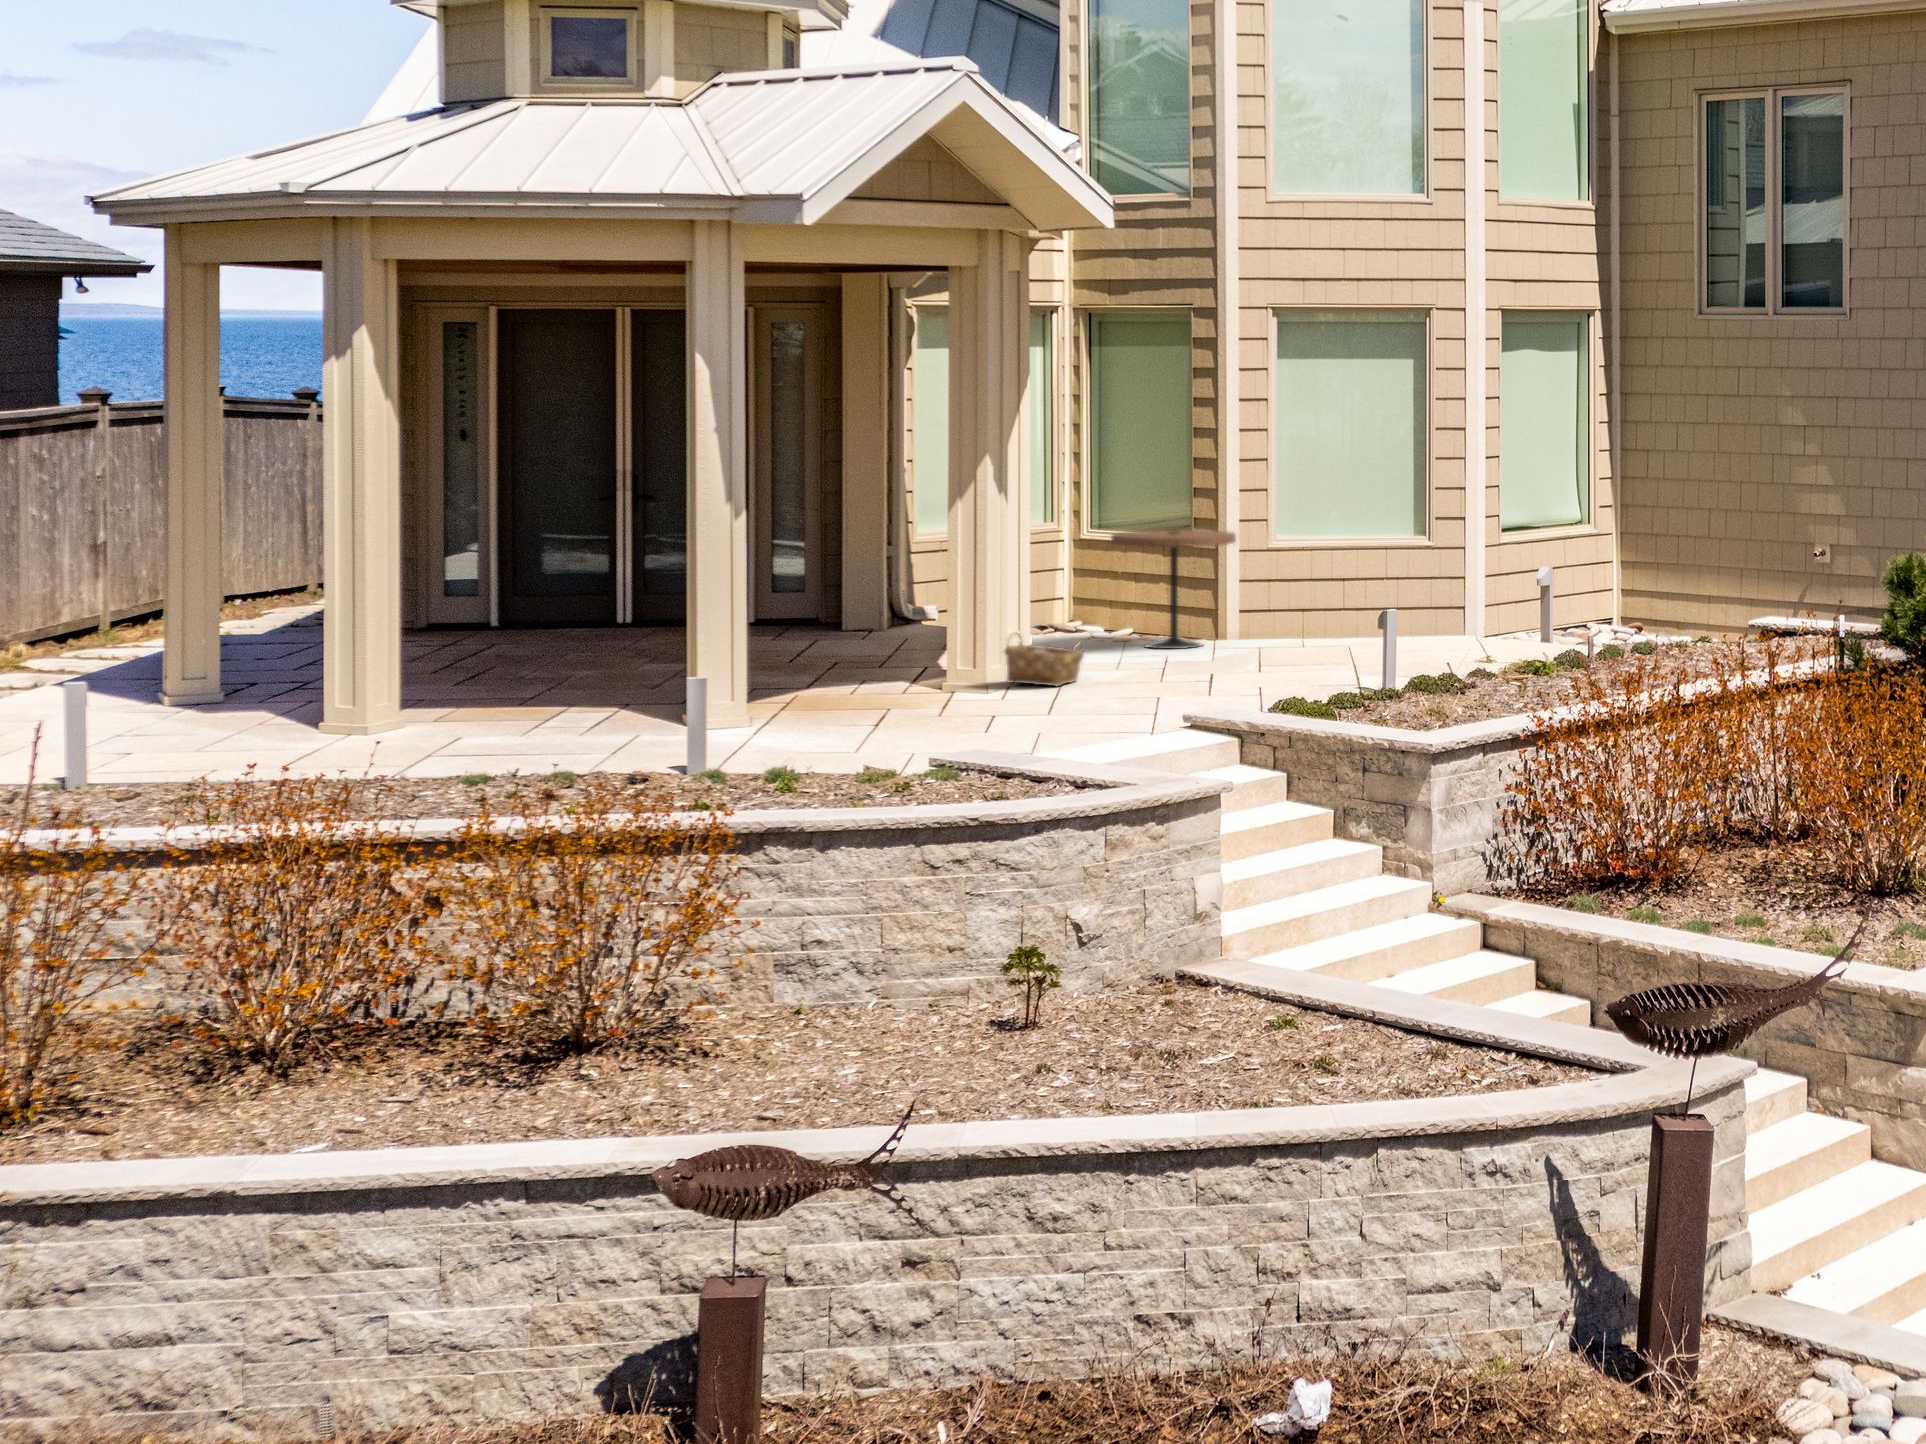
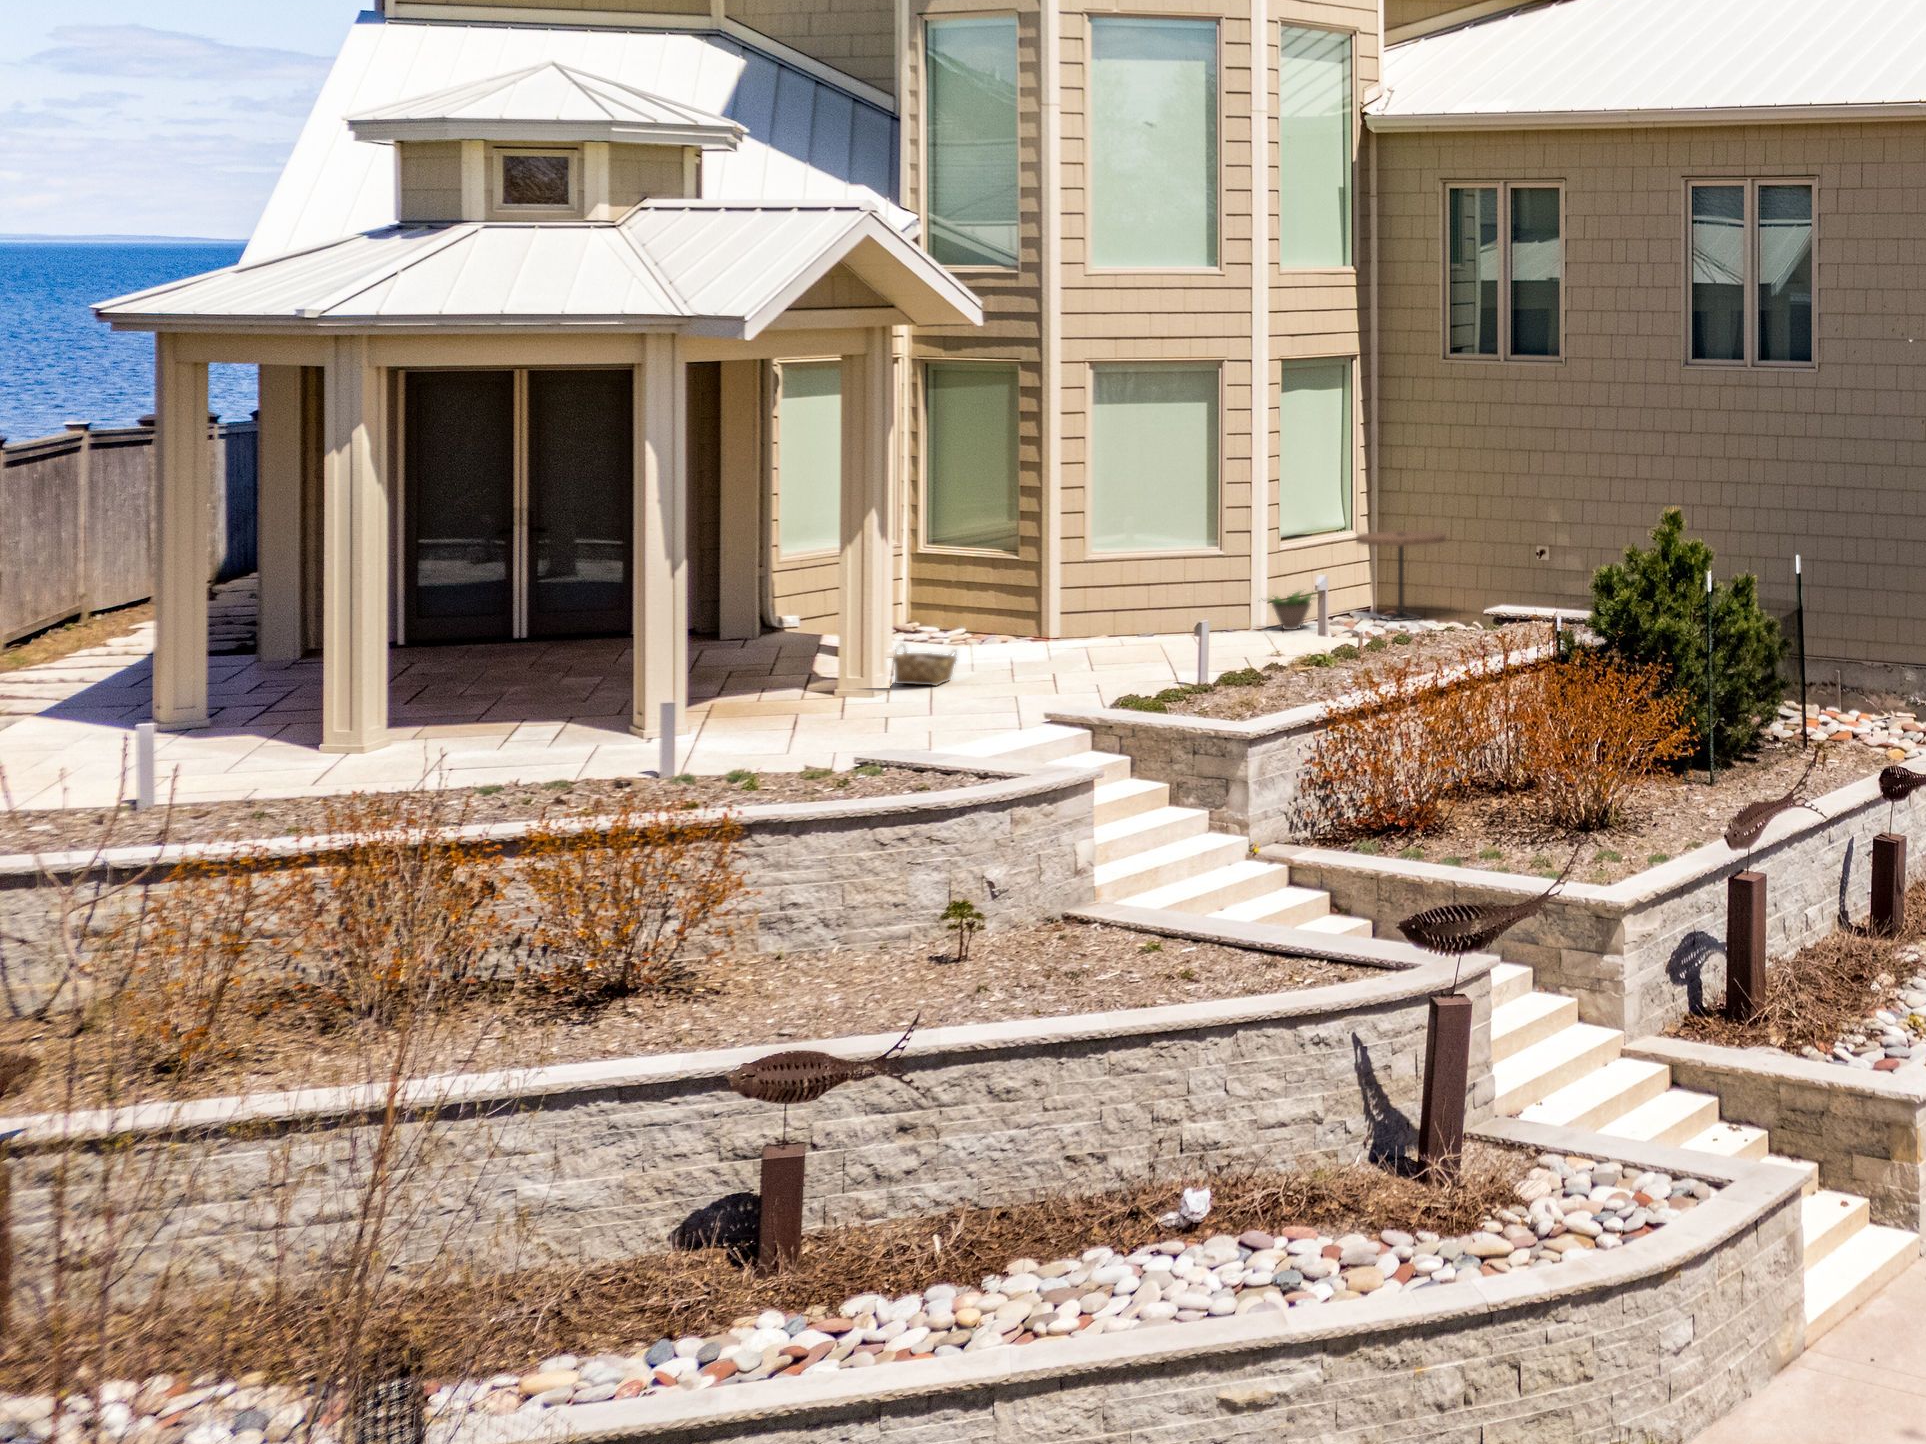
side table: present [1111,530,1236,649] -> present [1356,531,1446,621]
decorative plant: none [1470,590,1550,639] -> present [1269,592,1313,630]

